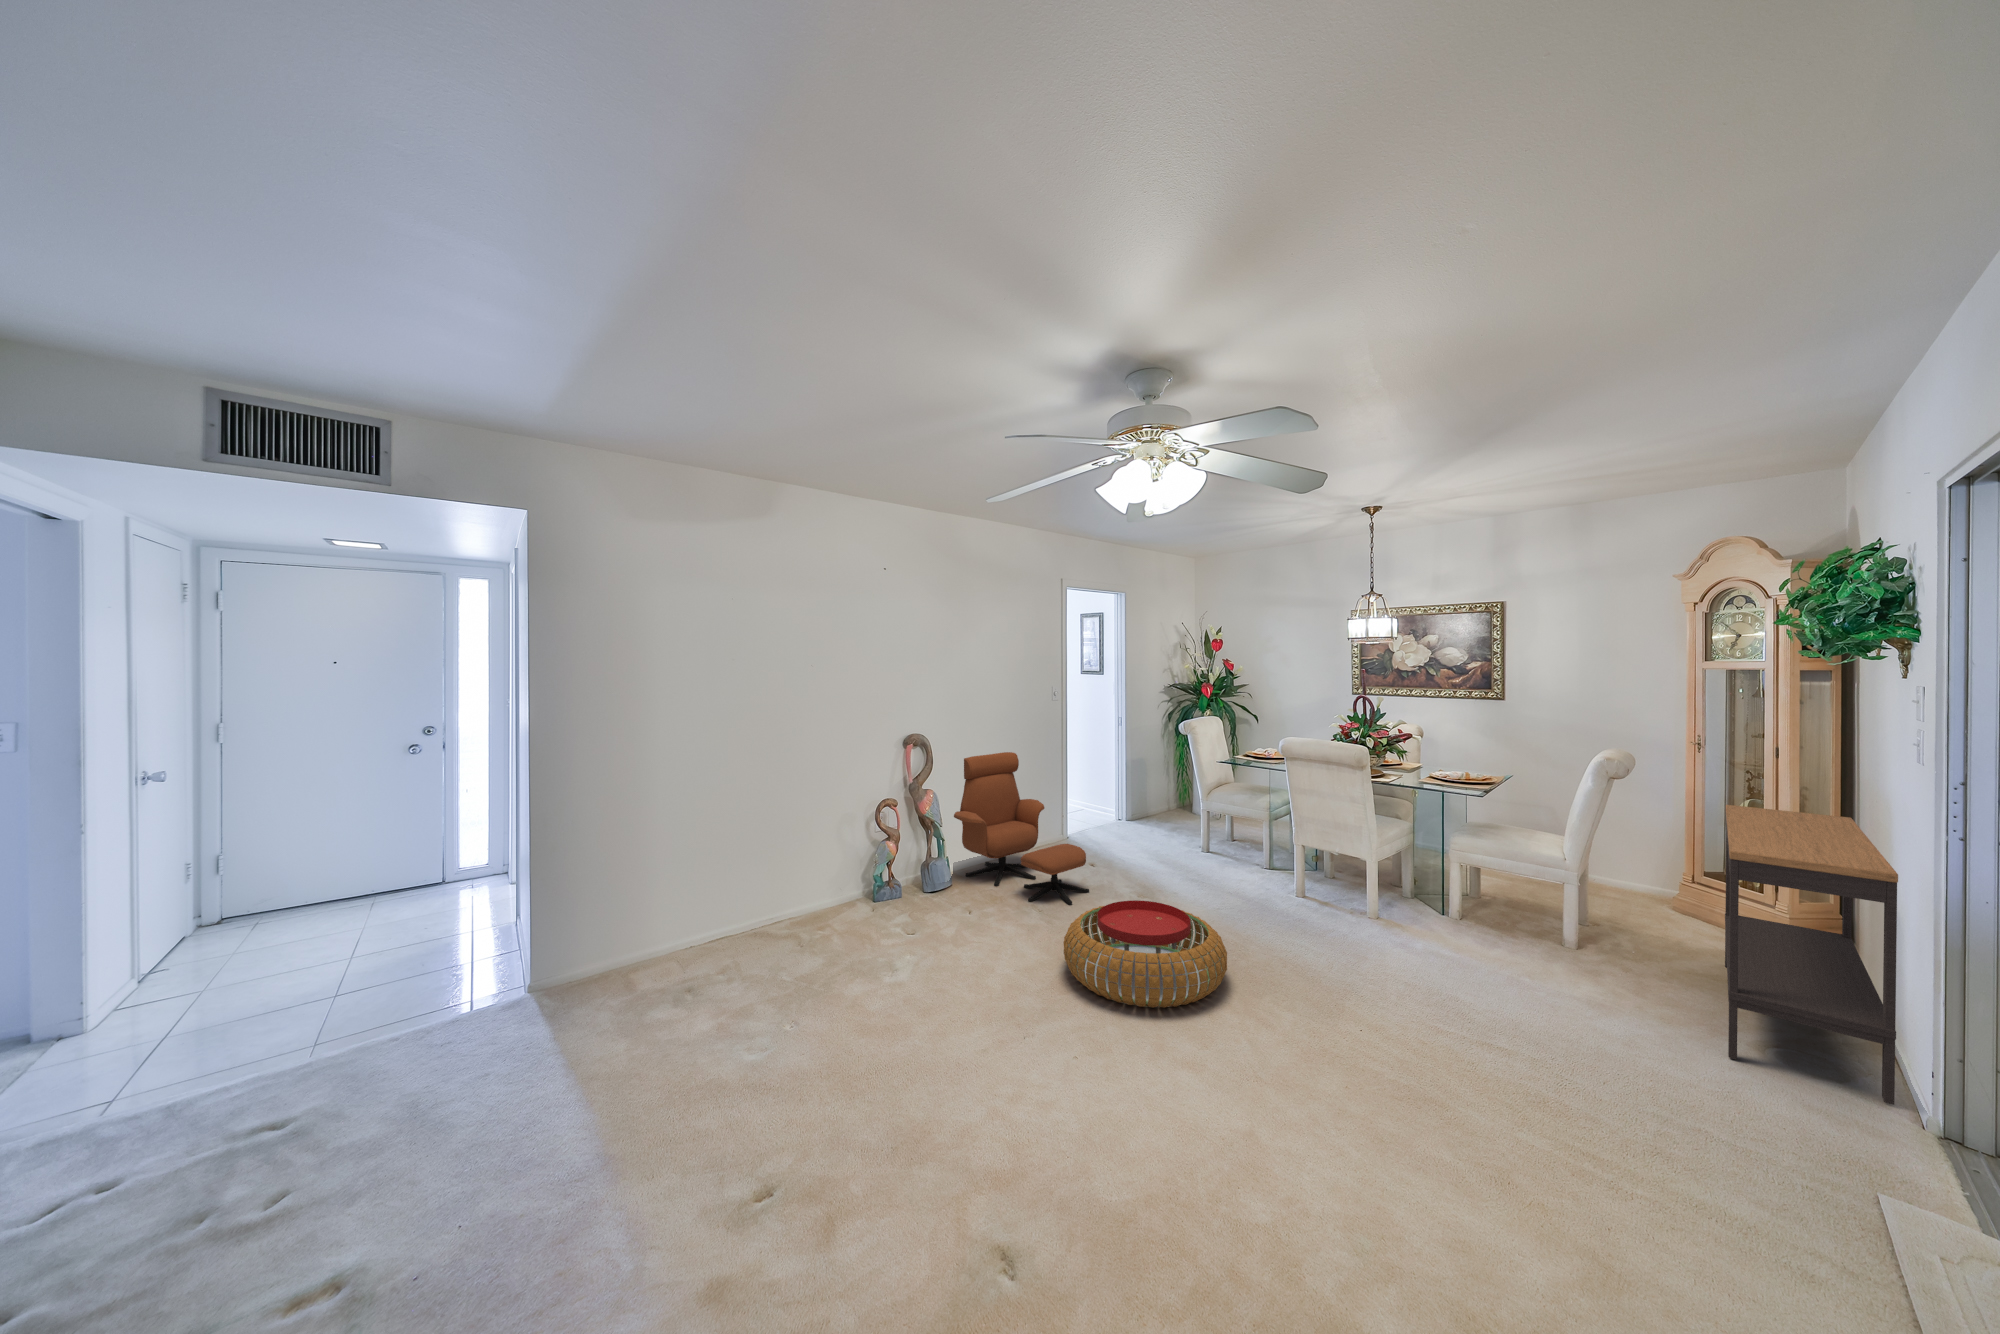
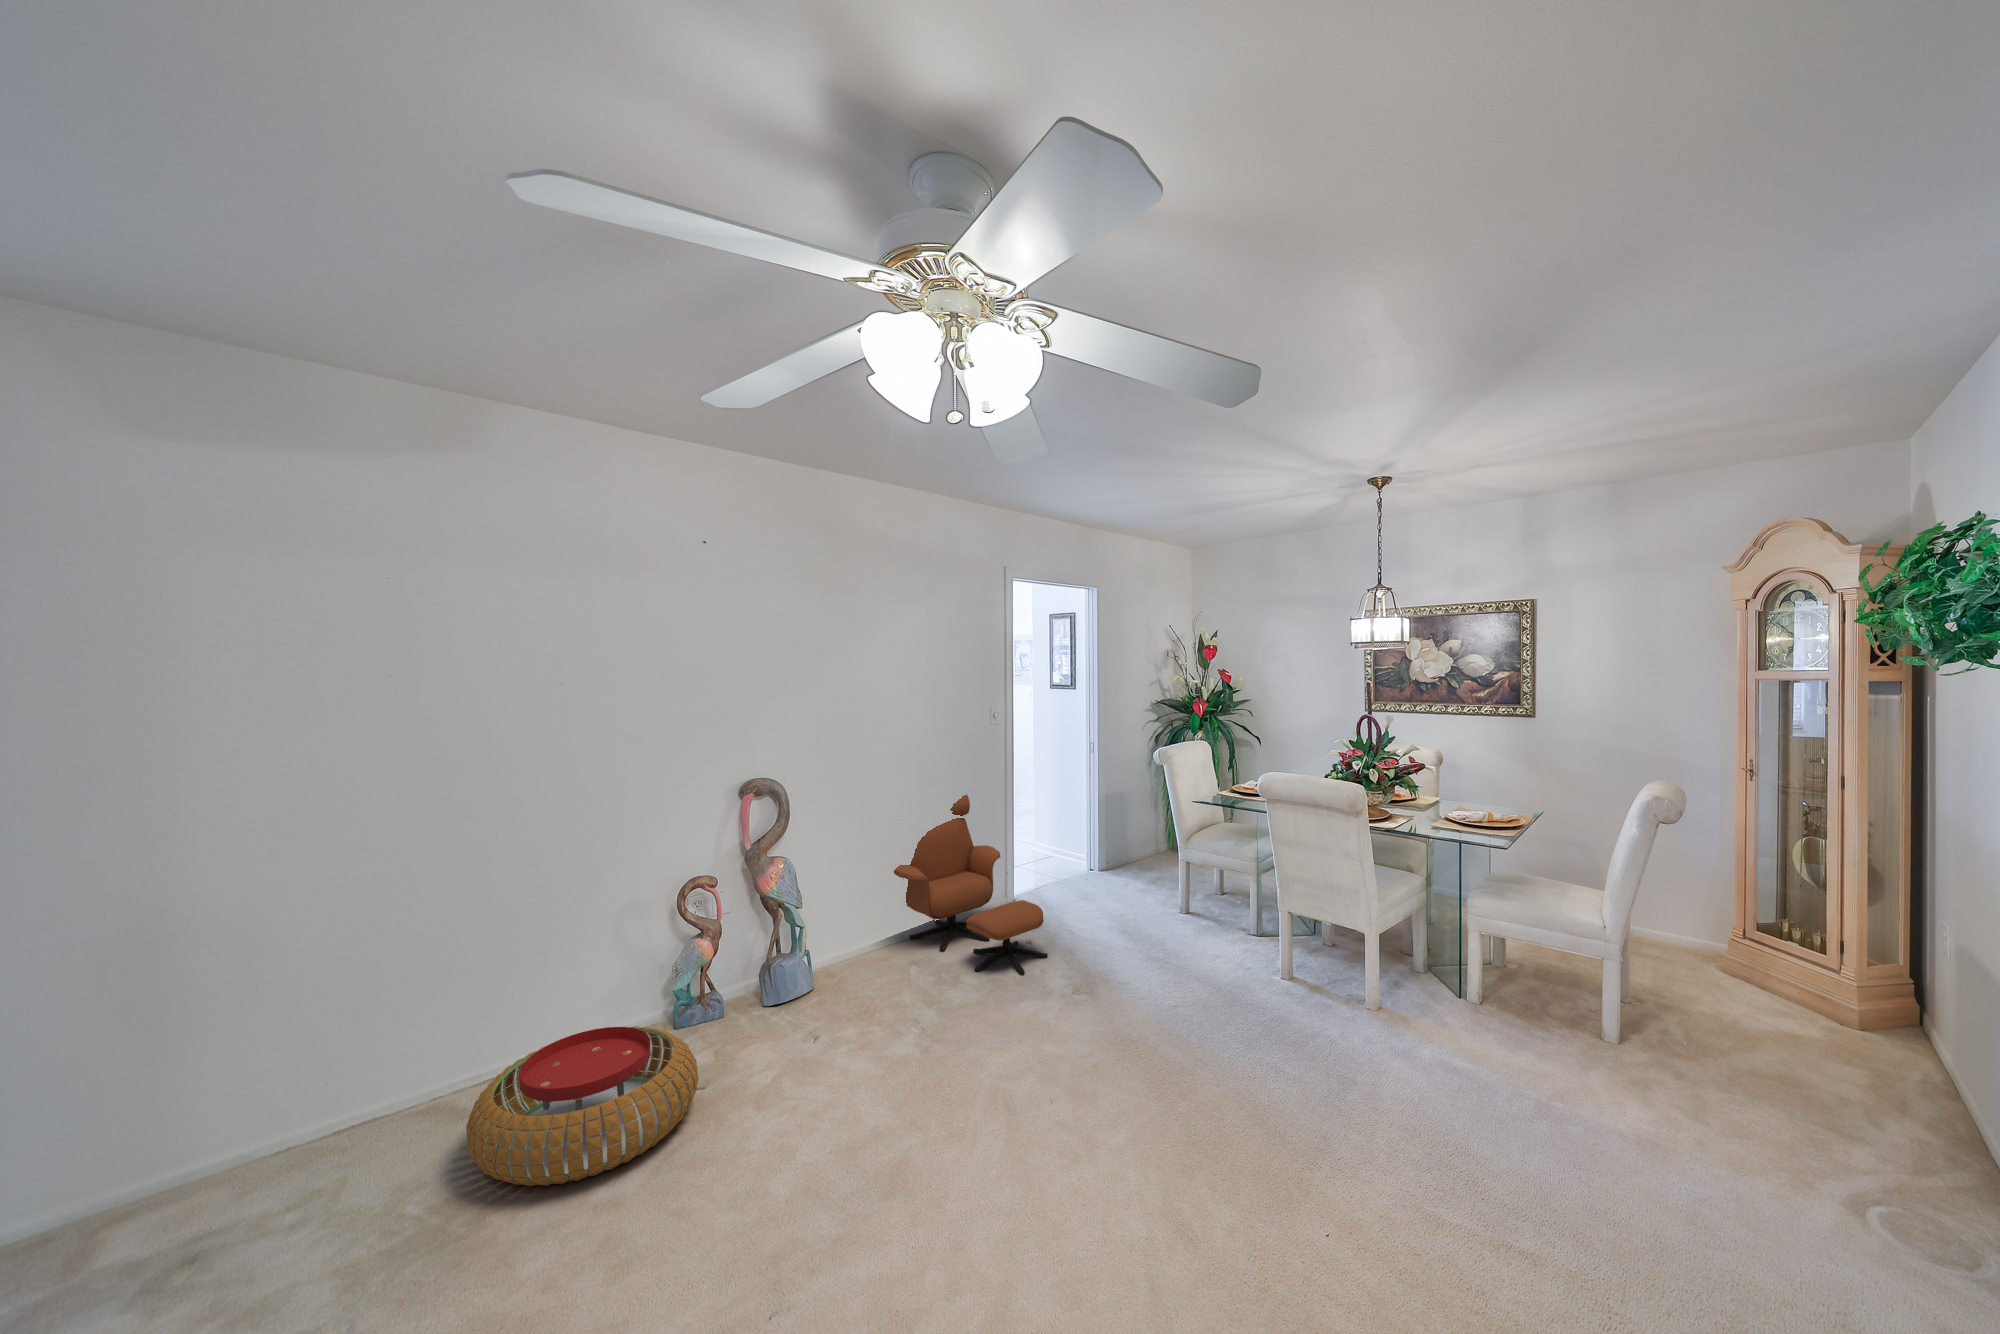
console table: present [1725,805,1898,1105] -> none [1756,852,1948,1233]
pouf: present [1063,900,1227,1008] -> present [466,1026,698,1186]

